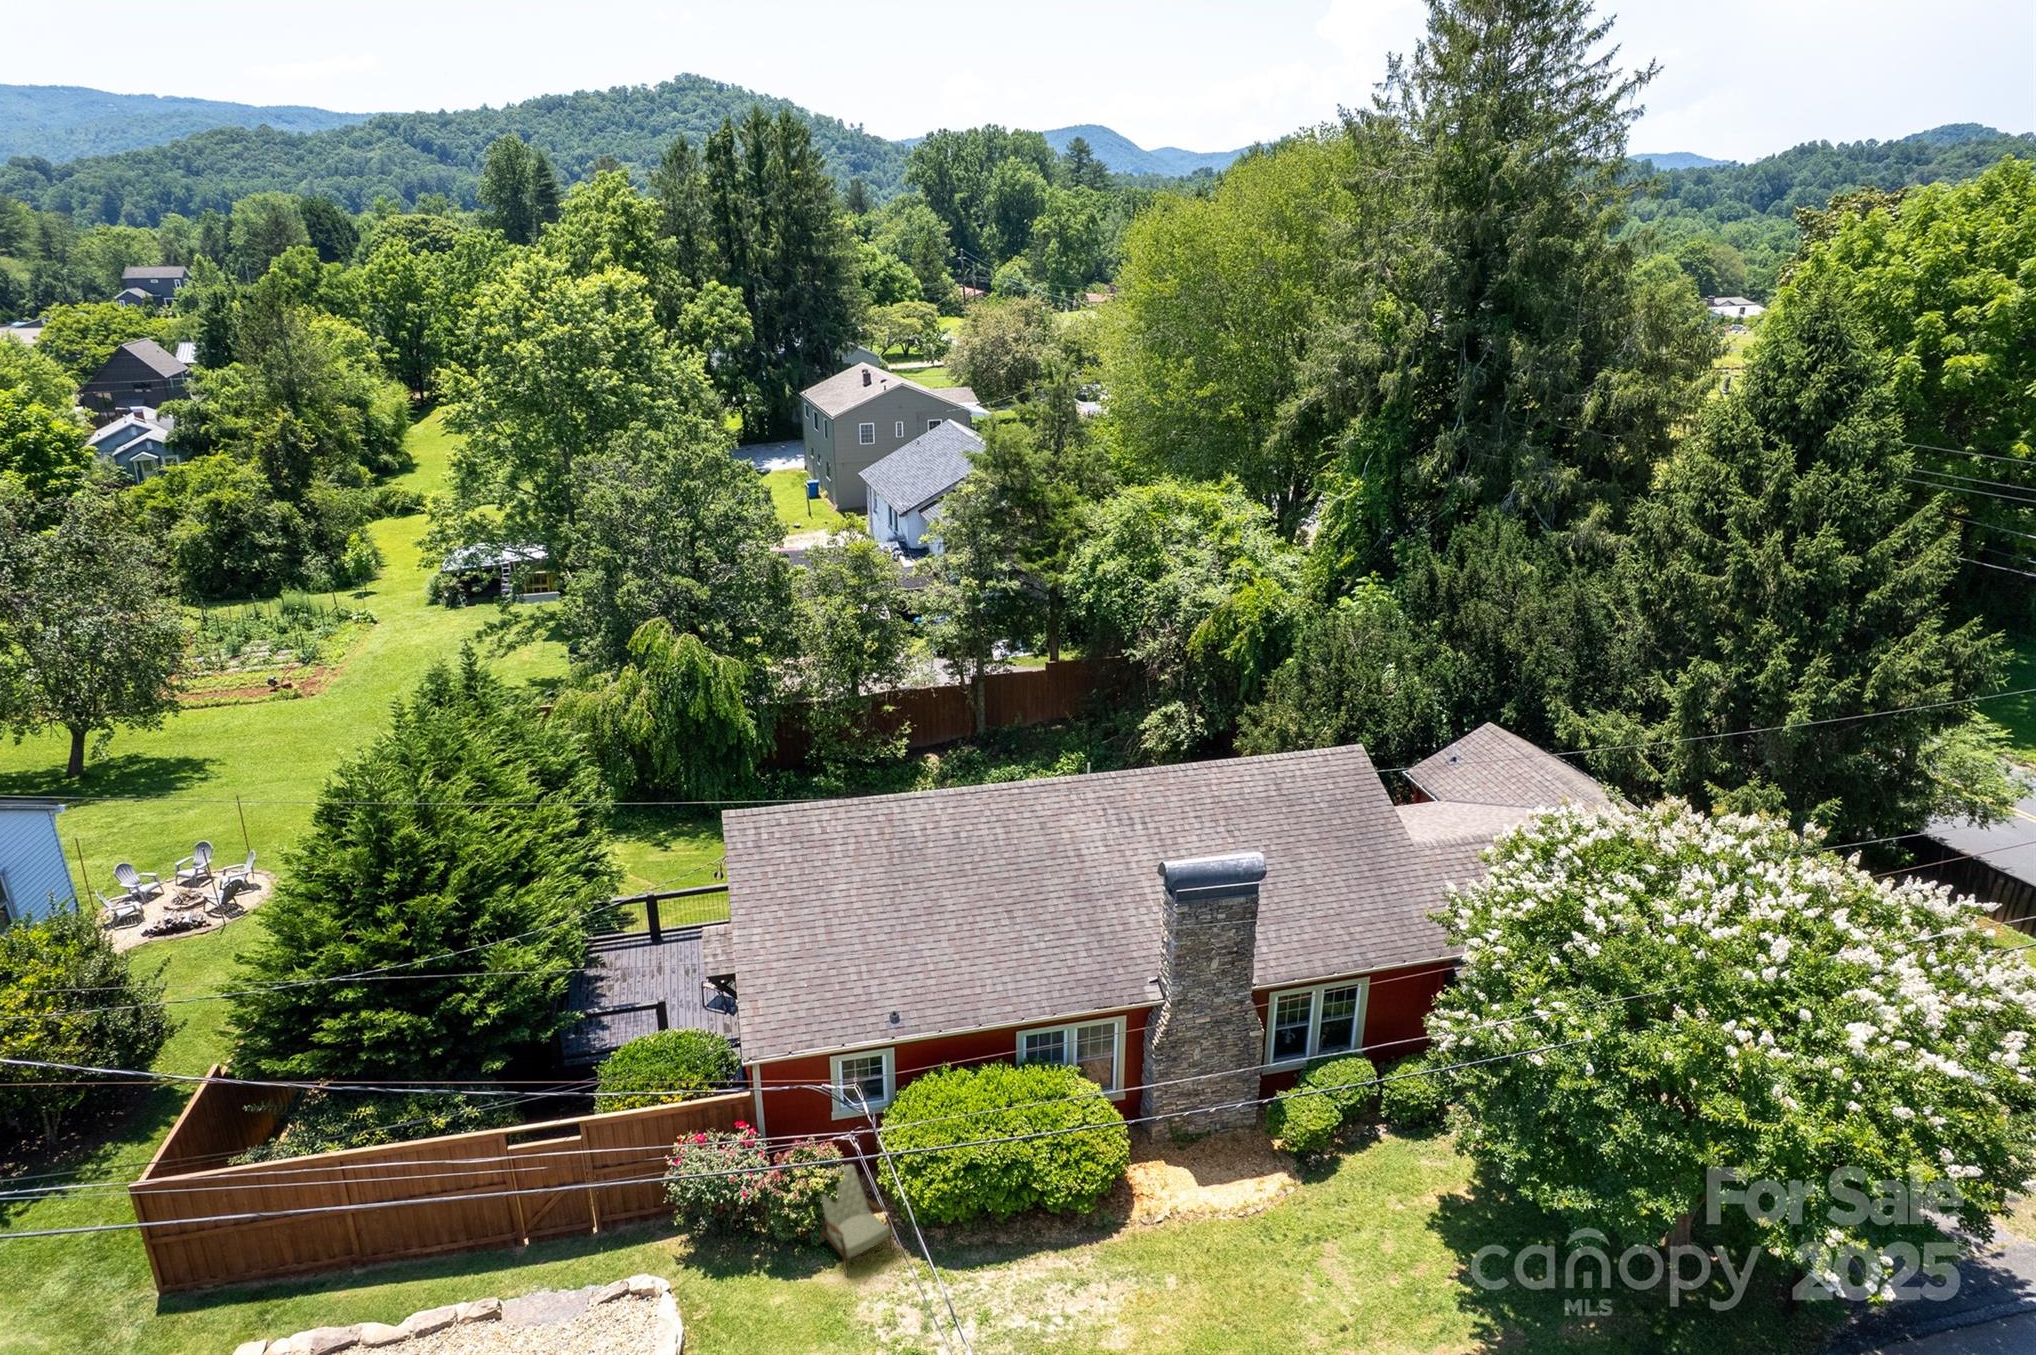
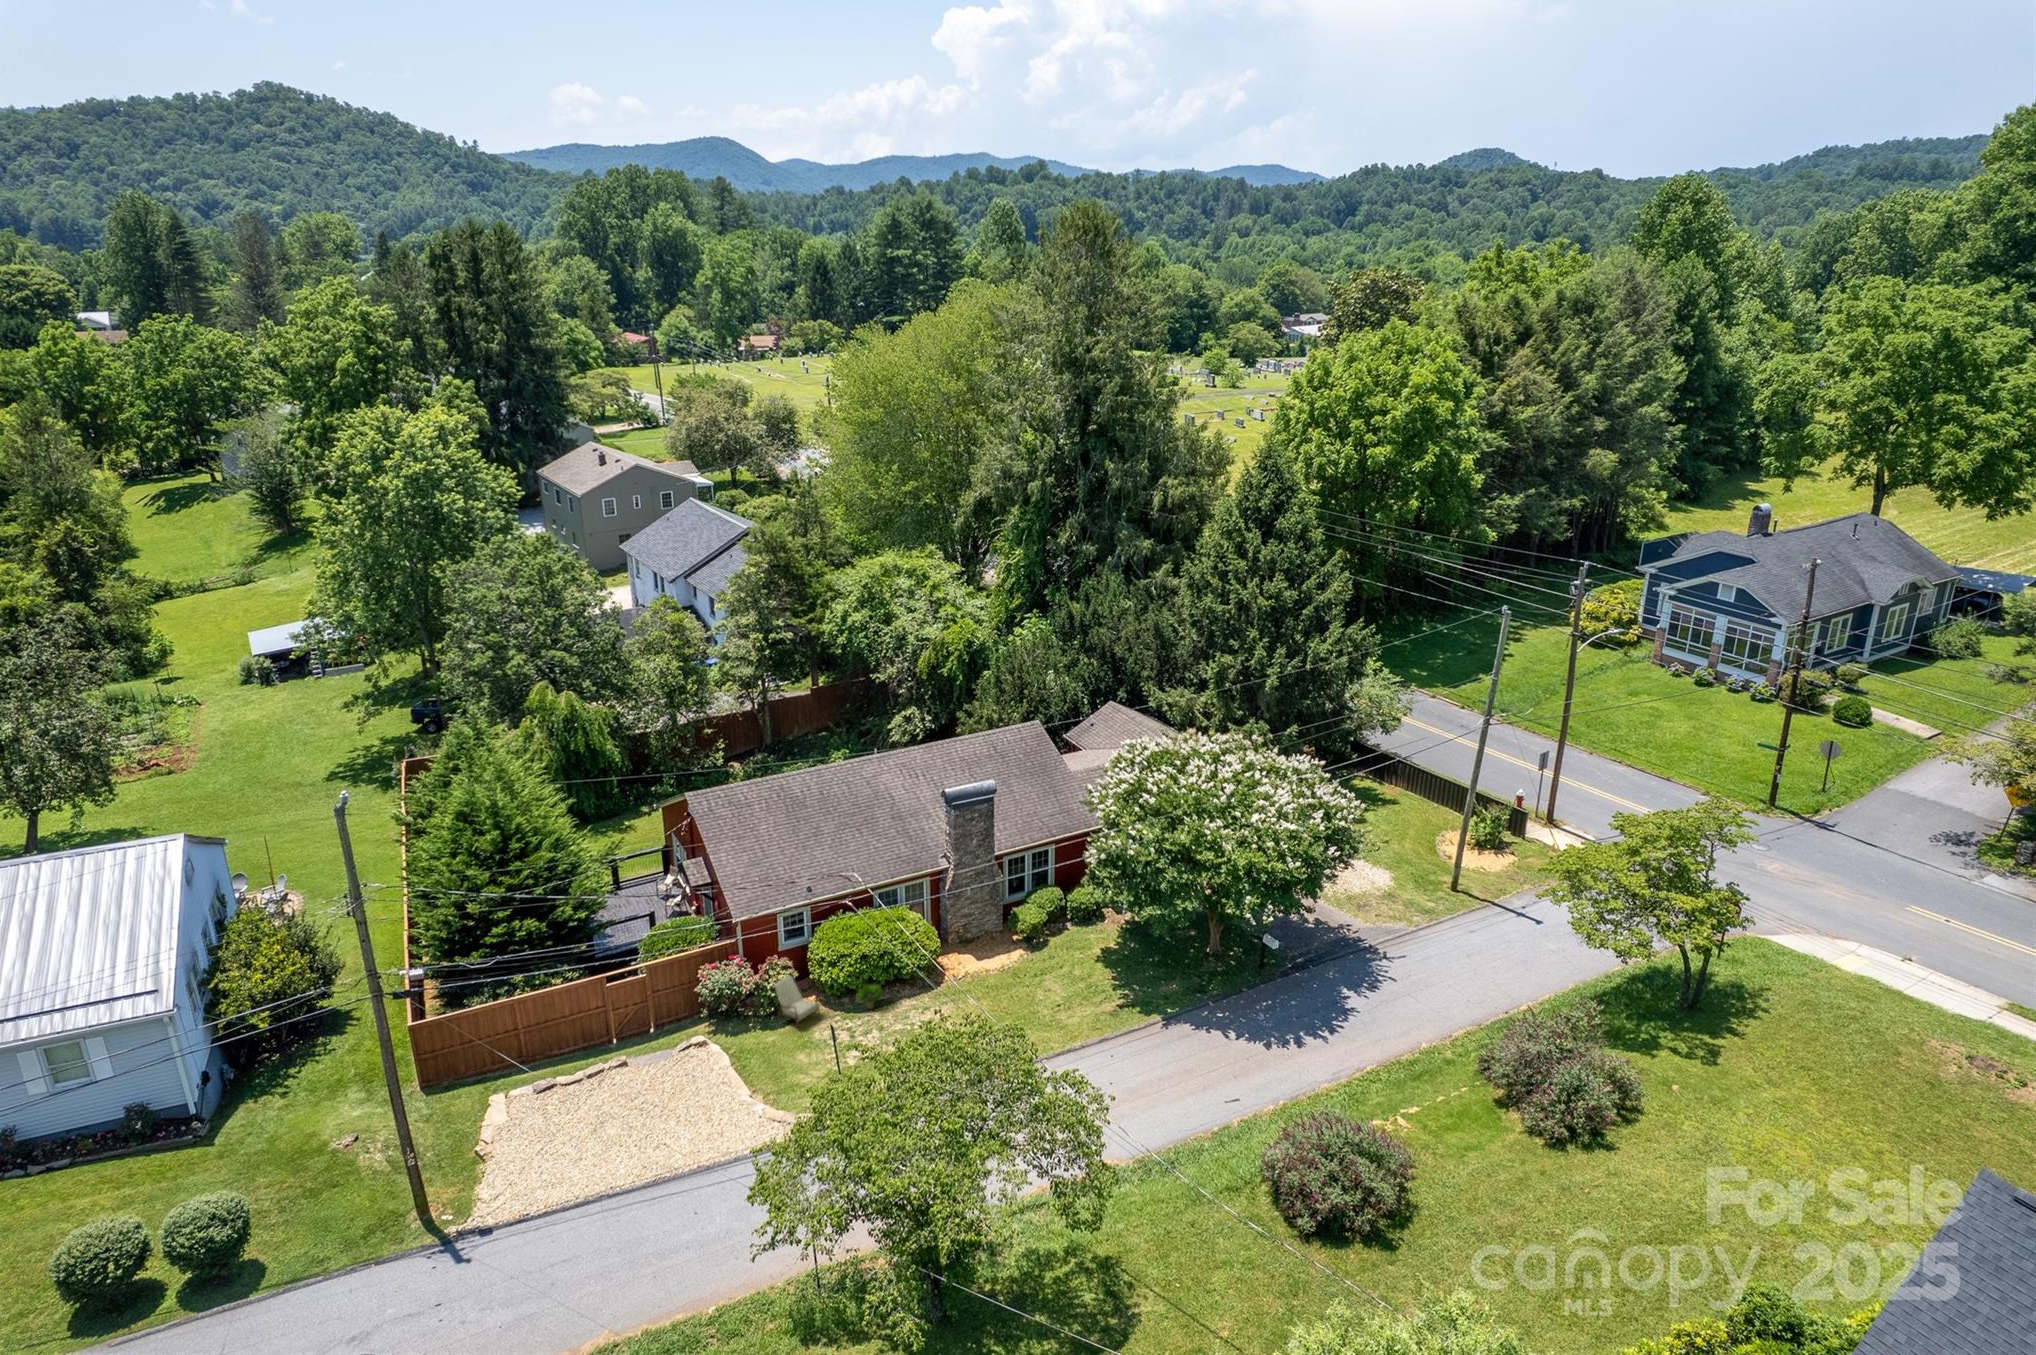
potted plant: none [959,1202,1013,1252] -> present [857,985,883,1009]

